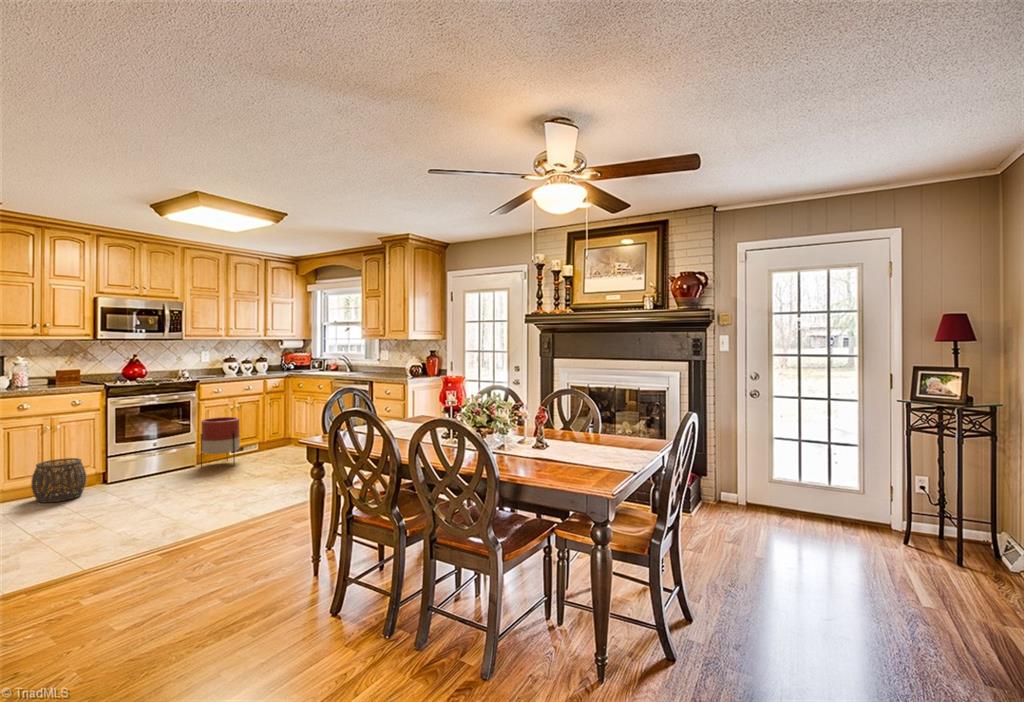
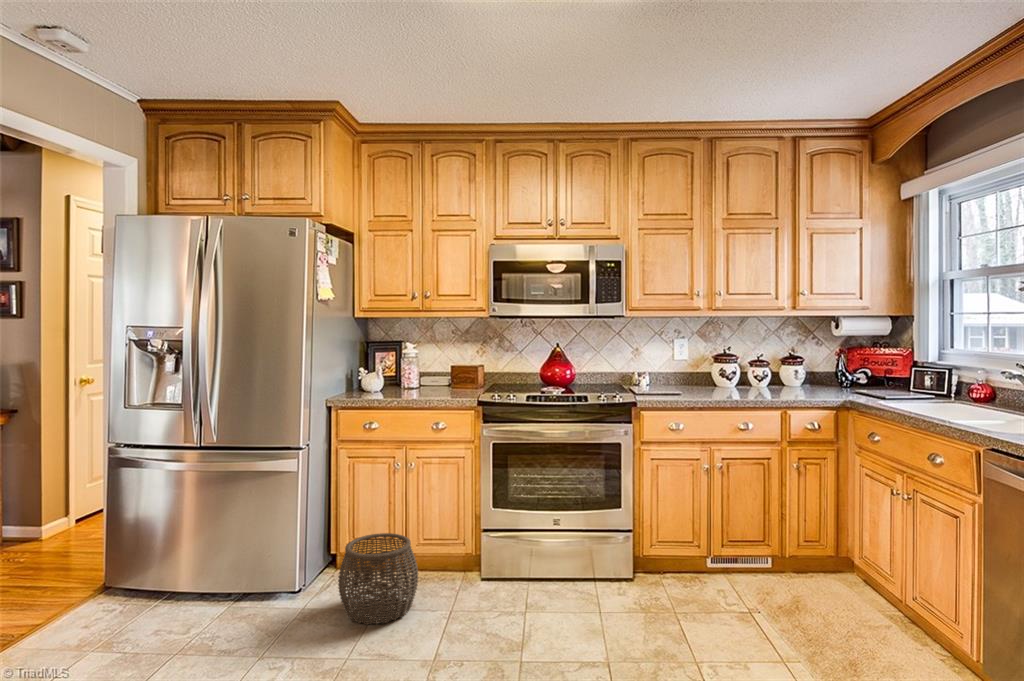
planter: present [201,417,240,467] -> none [633,487,714,617]

